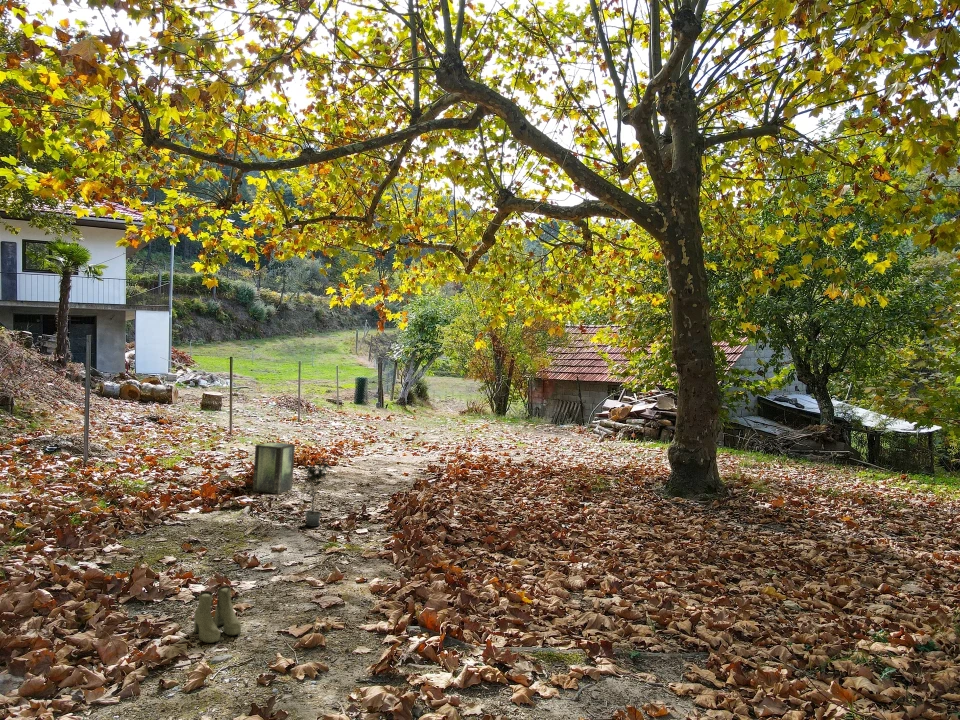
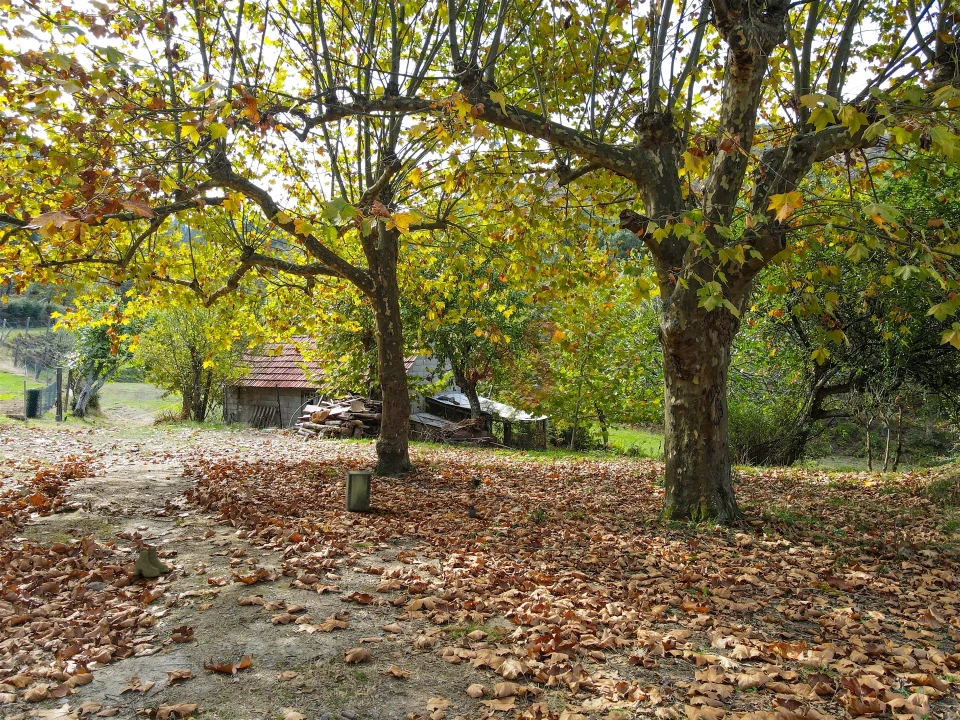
storage box: present [253,442,295,494] -> present [345,471,371,511]
potted plant: present [303,459,331,527] -> present [467,475,483,518]

